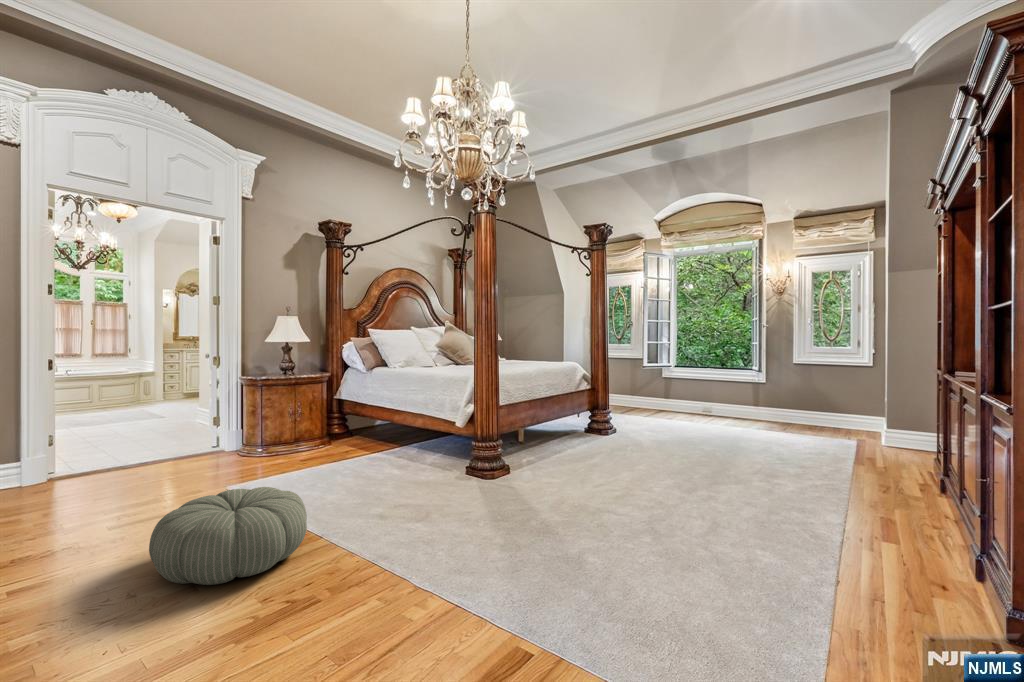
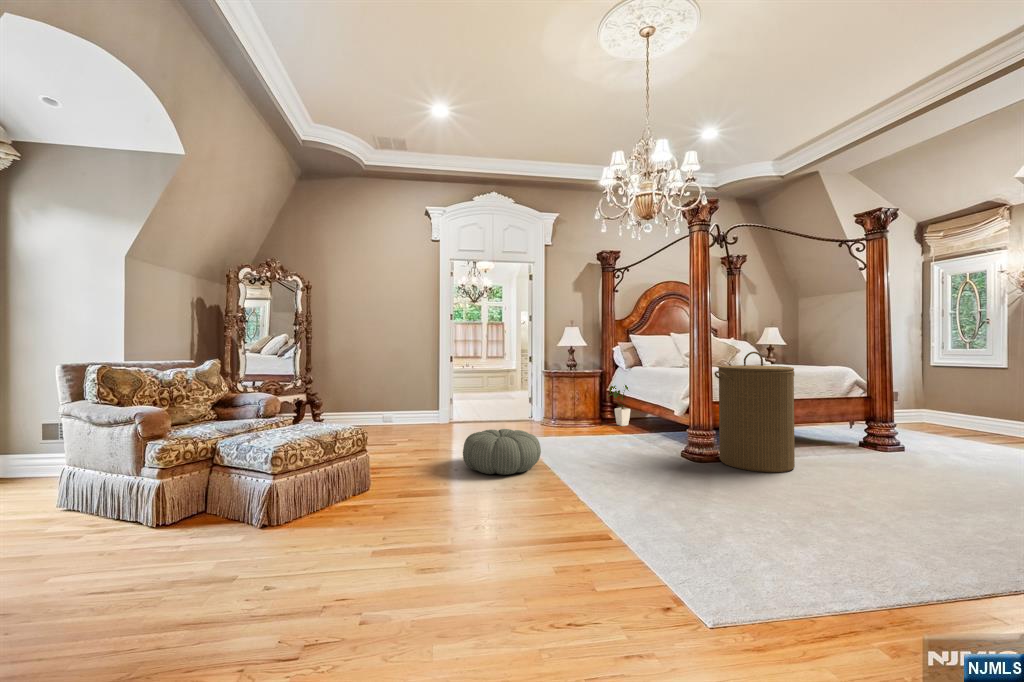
laundry hamper: none [502,352,572,478] -> present [714,352,795,473]
house plant: none [337,388,382,443] -> present [607,385,630,426]

